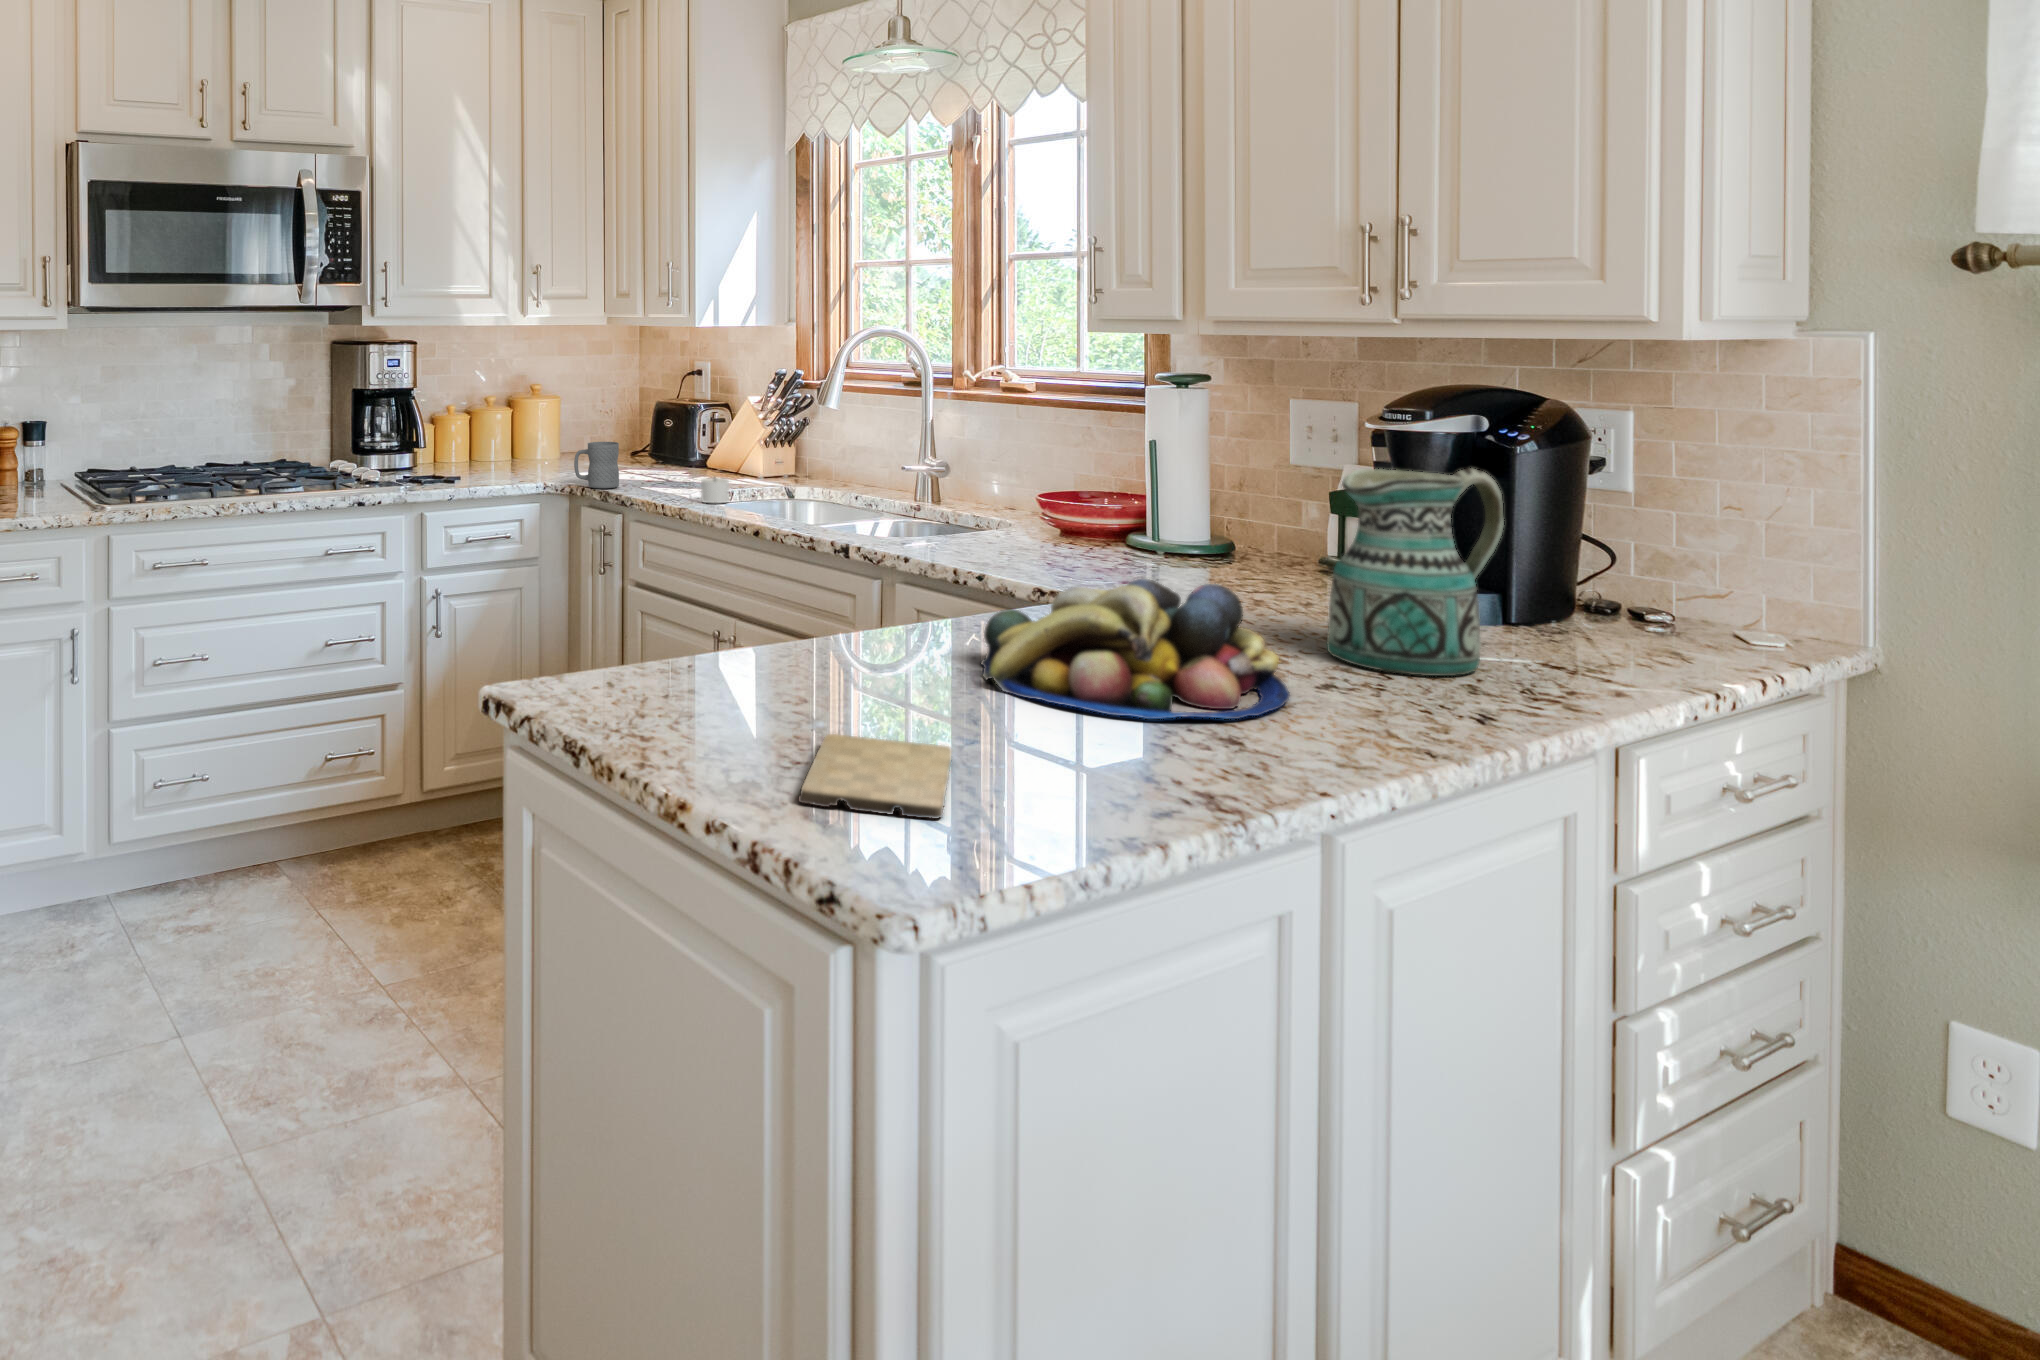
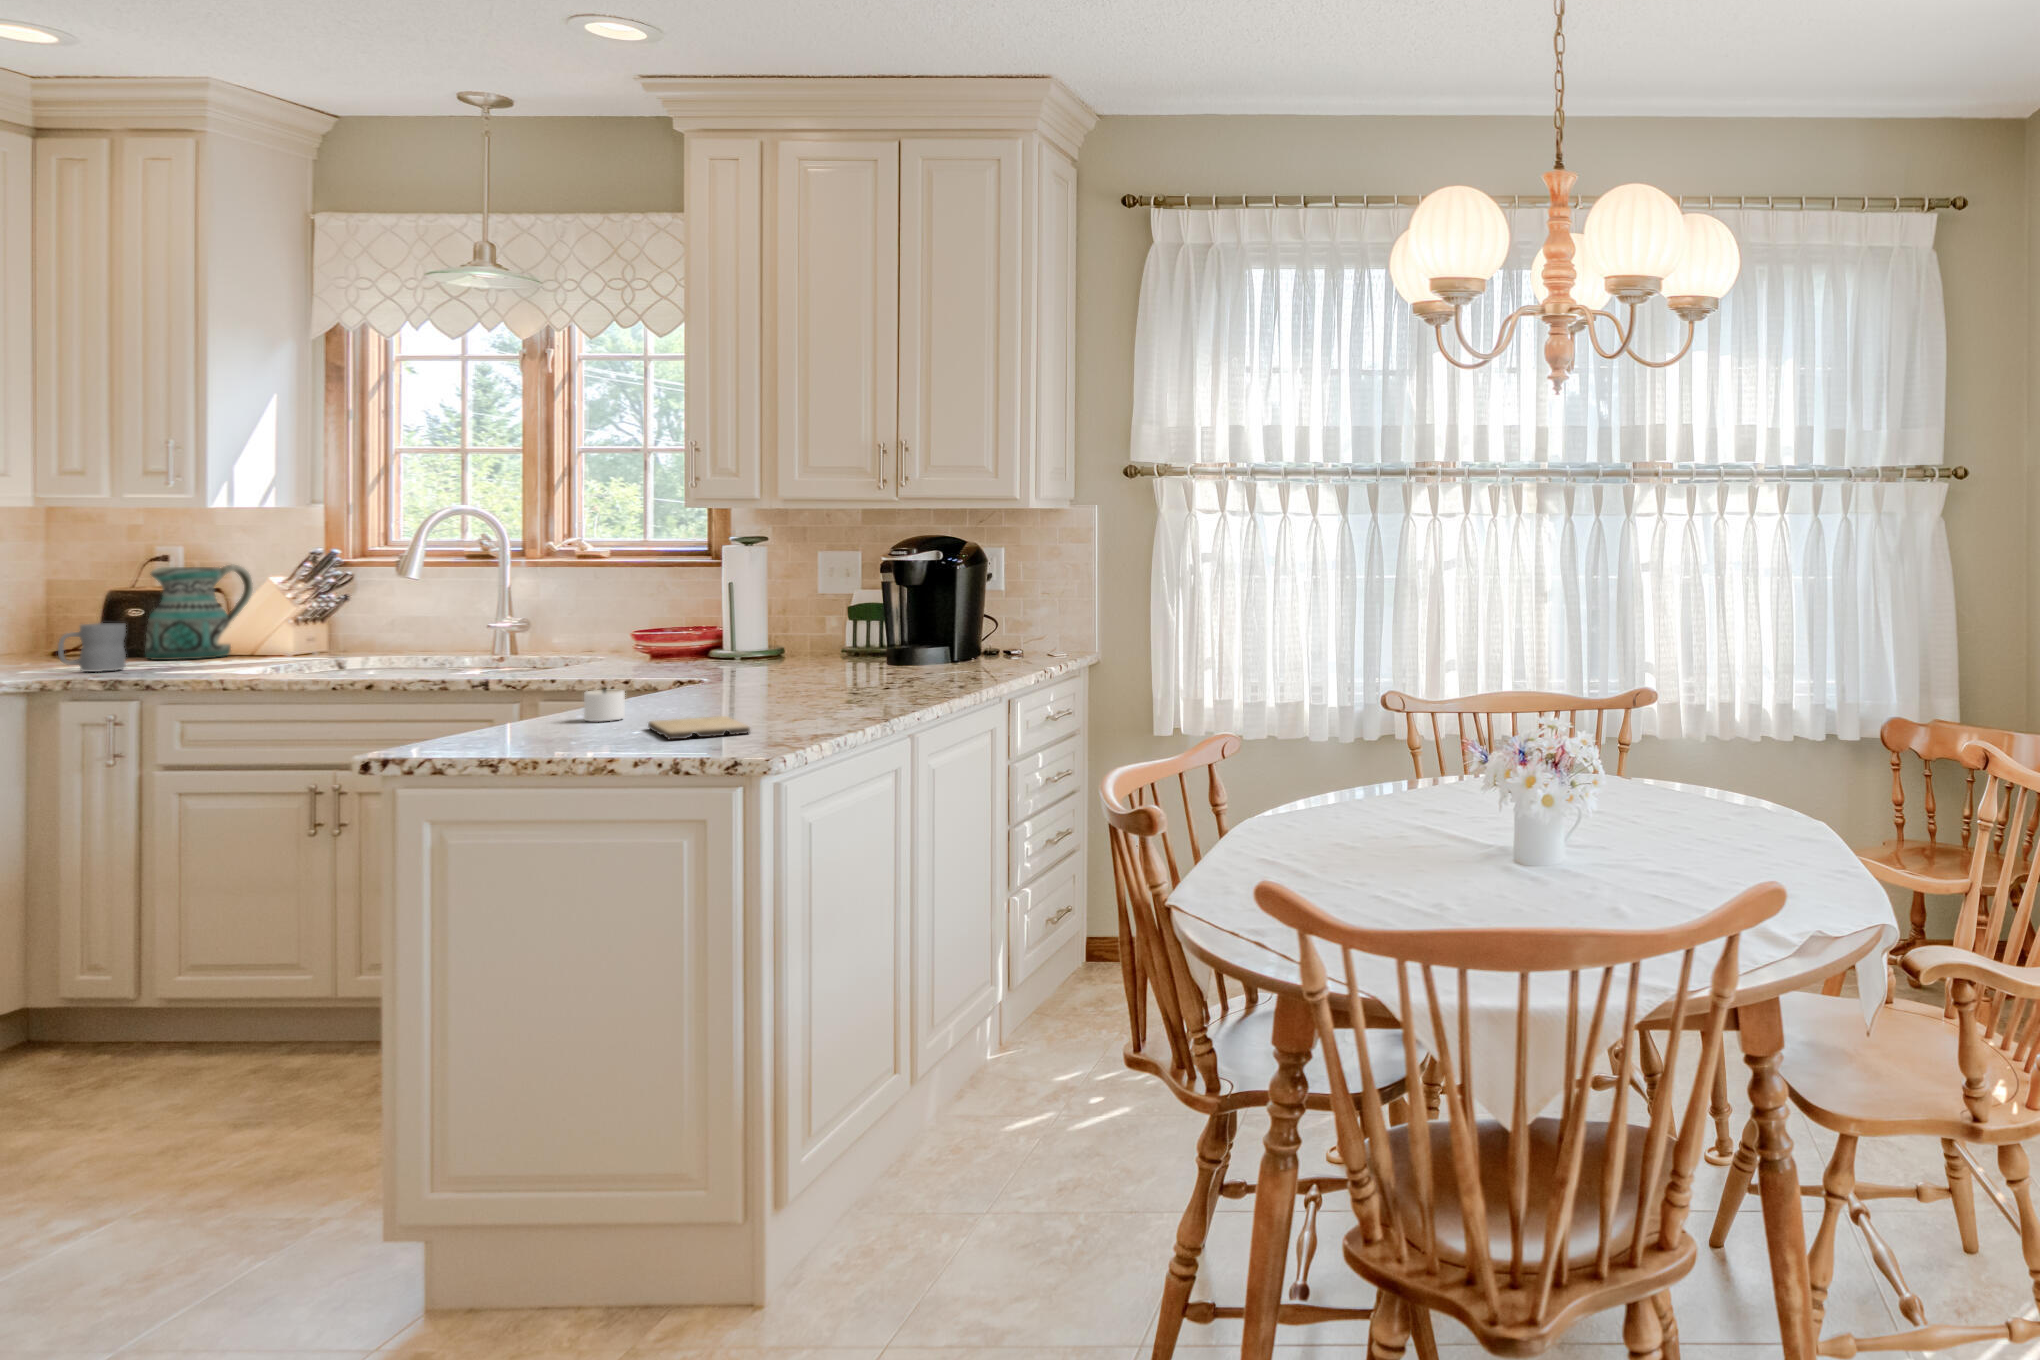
ceramic pitcher: present [1327,469,1504,676] -> present [145,565,253,660]
candle: present [701,478,729,503] -> present [584,689,625,722]
fruit bowl: present [980,579,1290,719] -> none [688,637,874,706]

